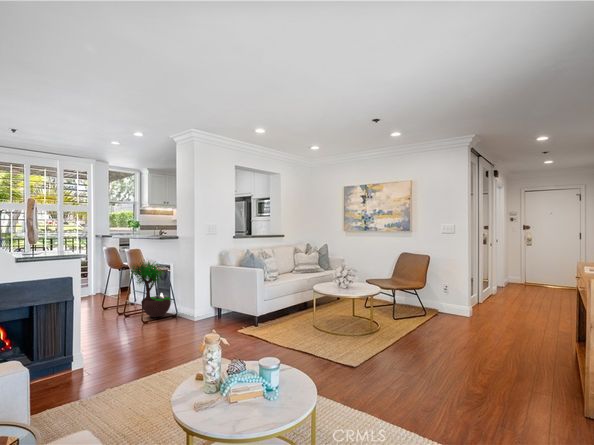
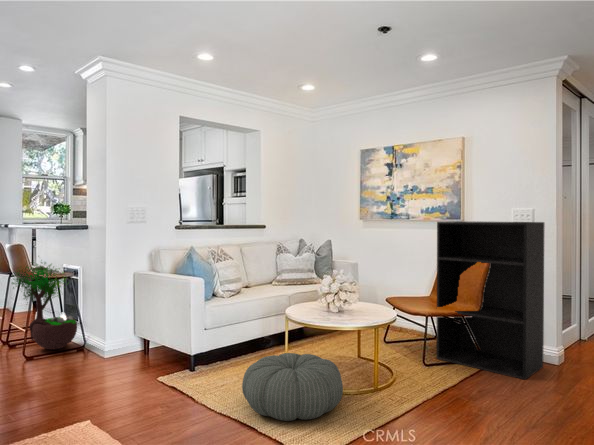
bookshelf: none [399,232,462,325] -> present [436,221,544,380]
pouf: none [298,312,357,350] -> present [242,353,343,421]

